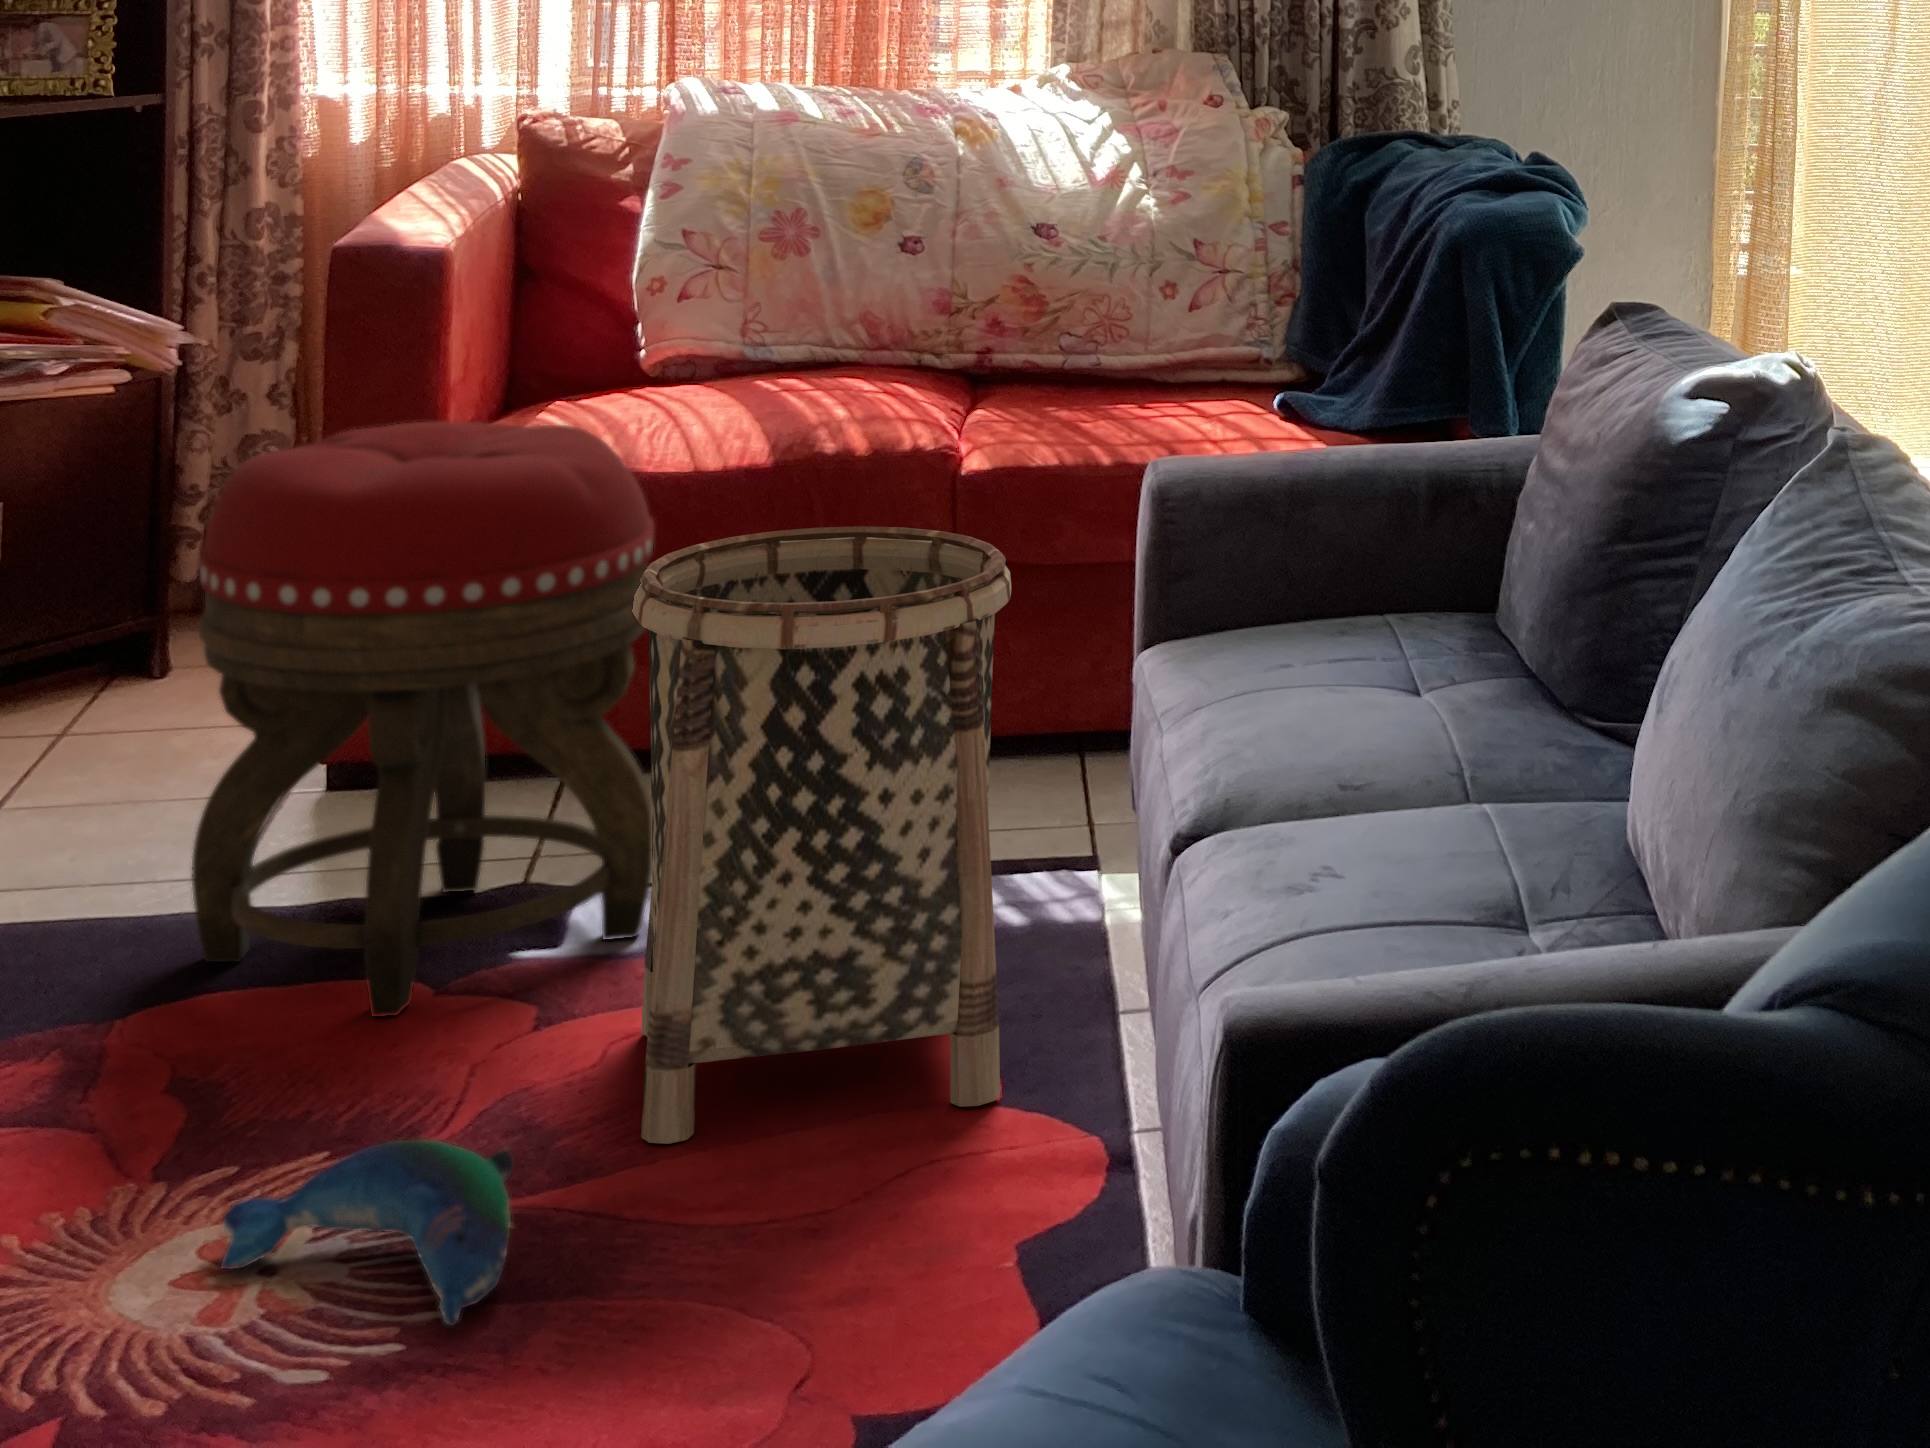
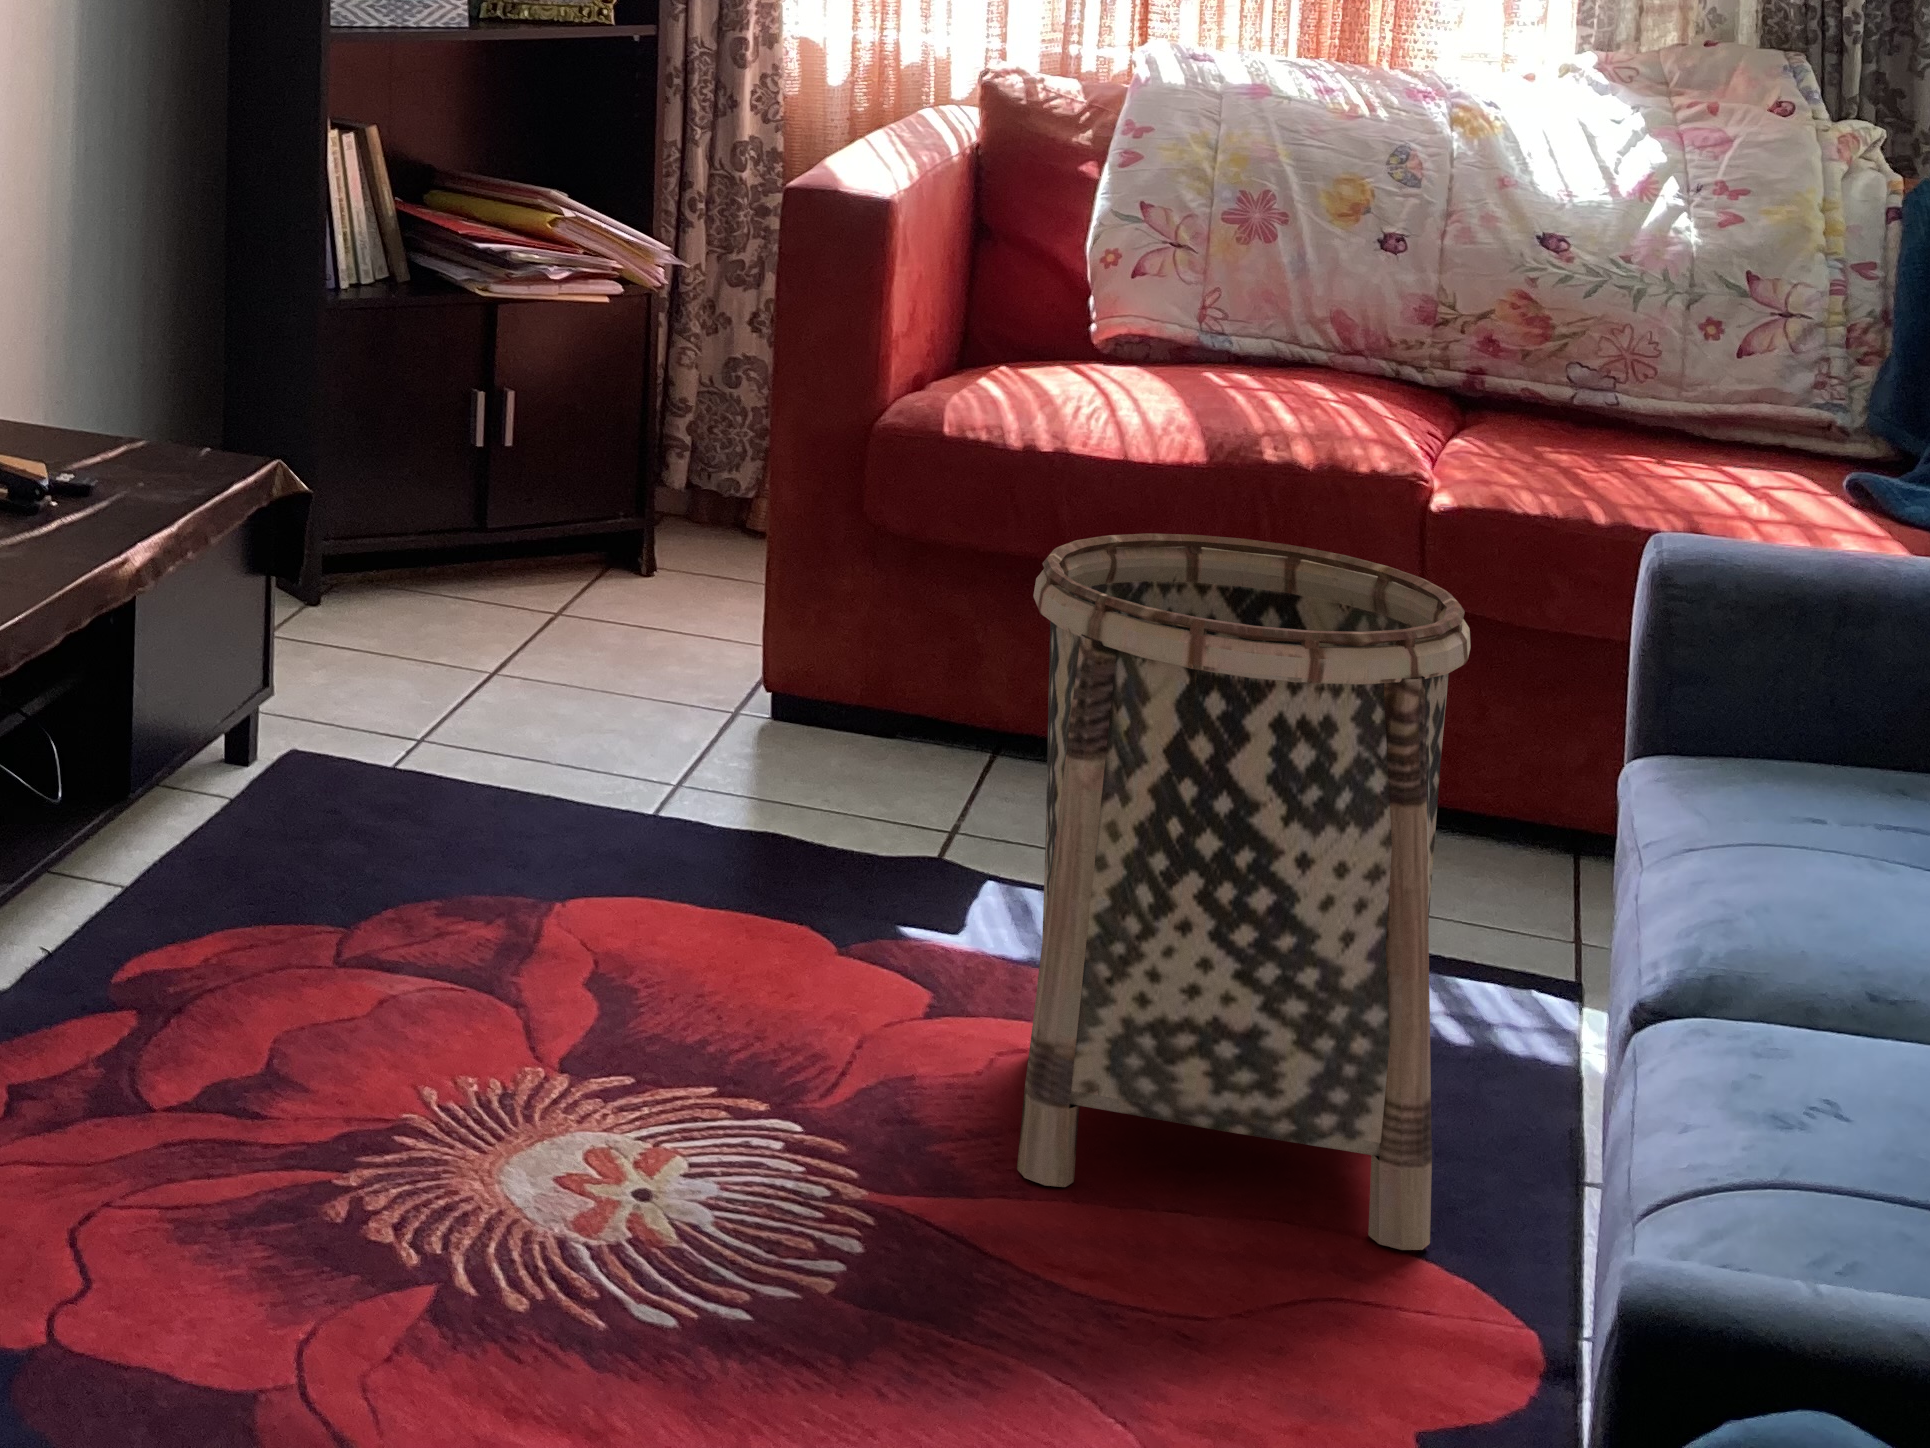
footstool: present [192,422,654,1017] -> none [623,365,1075,966]
plush toy: present [221,1139,515,1325] -> none [597,1099,877,1316]

